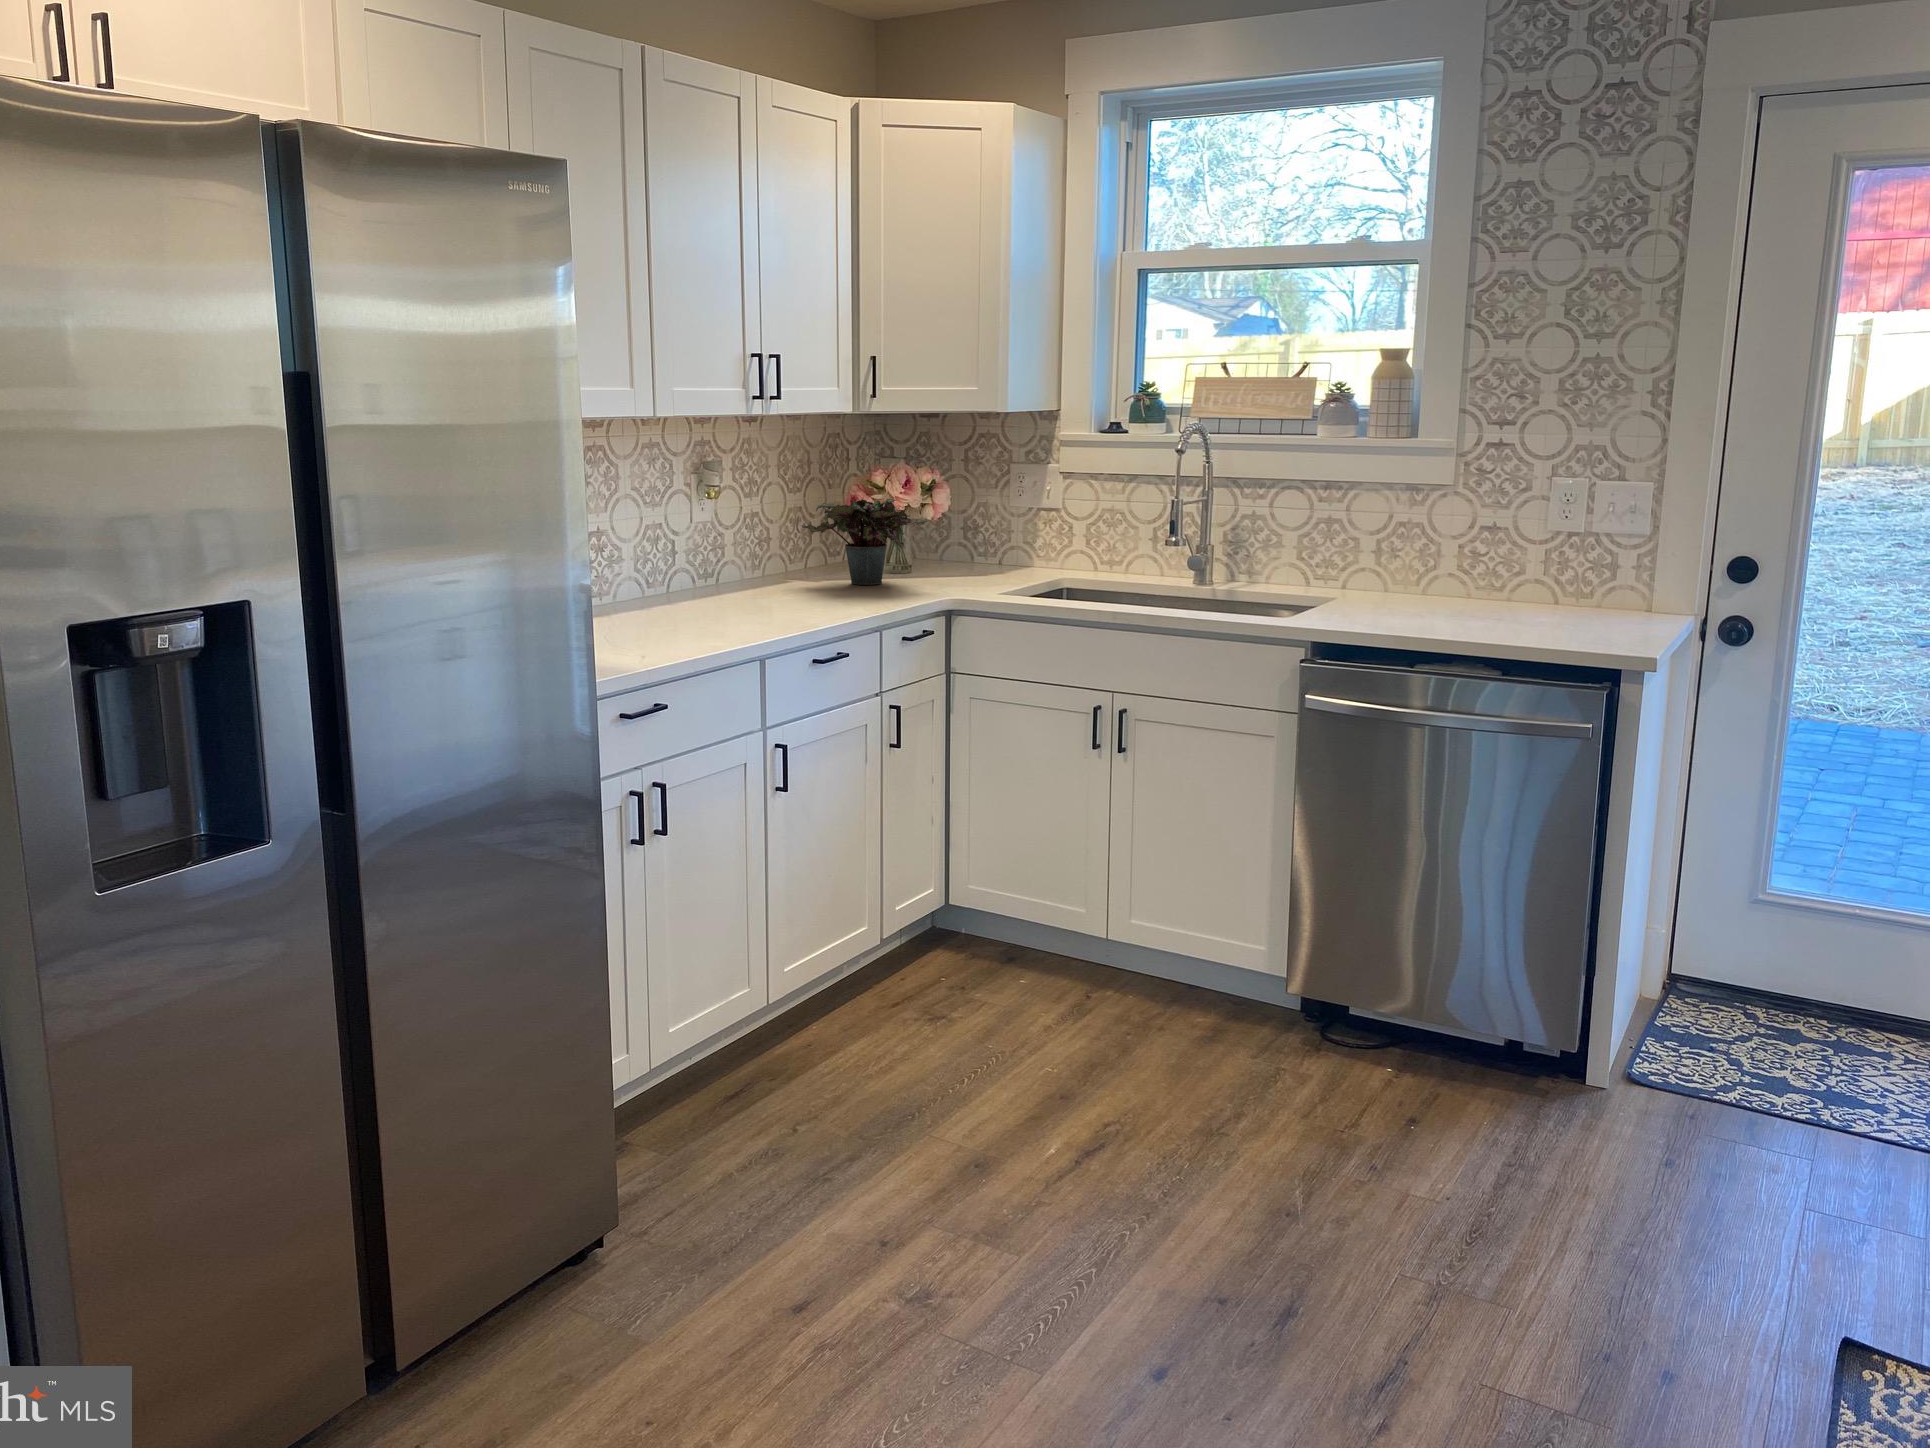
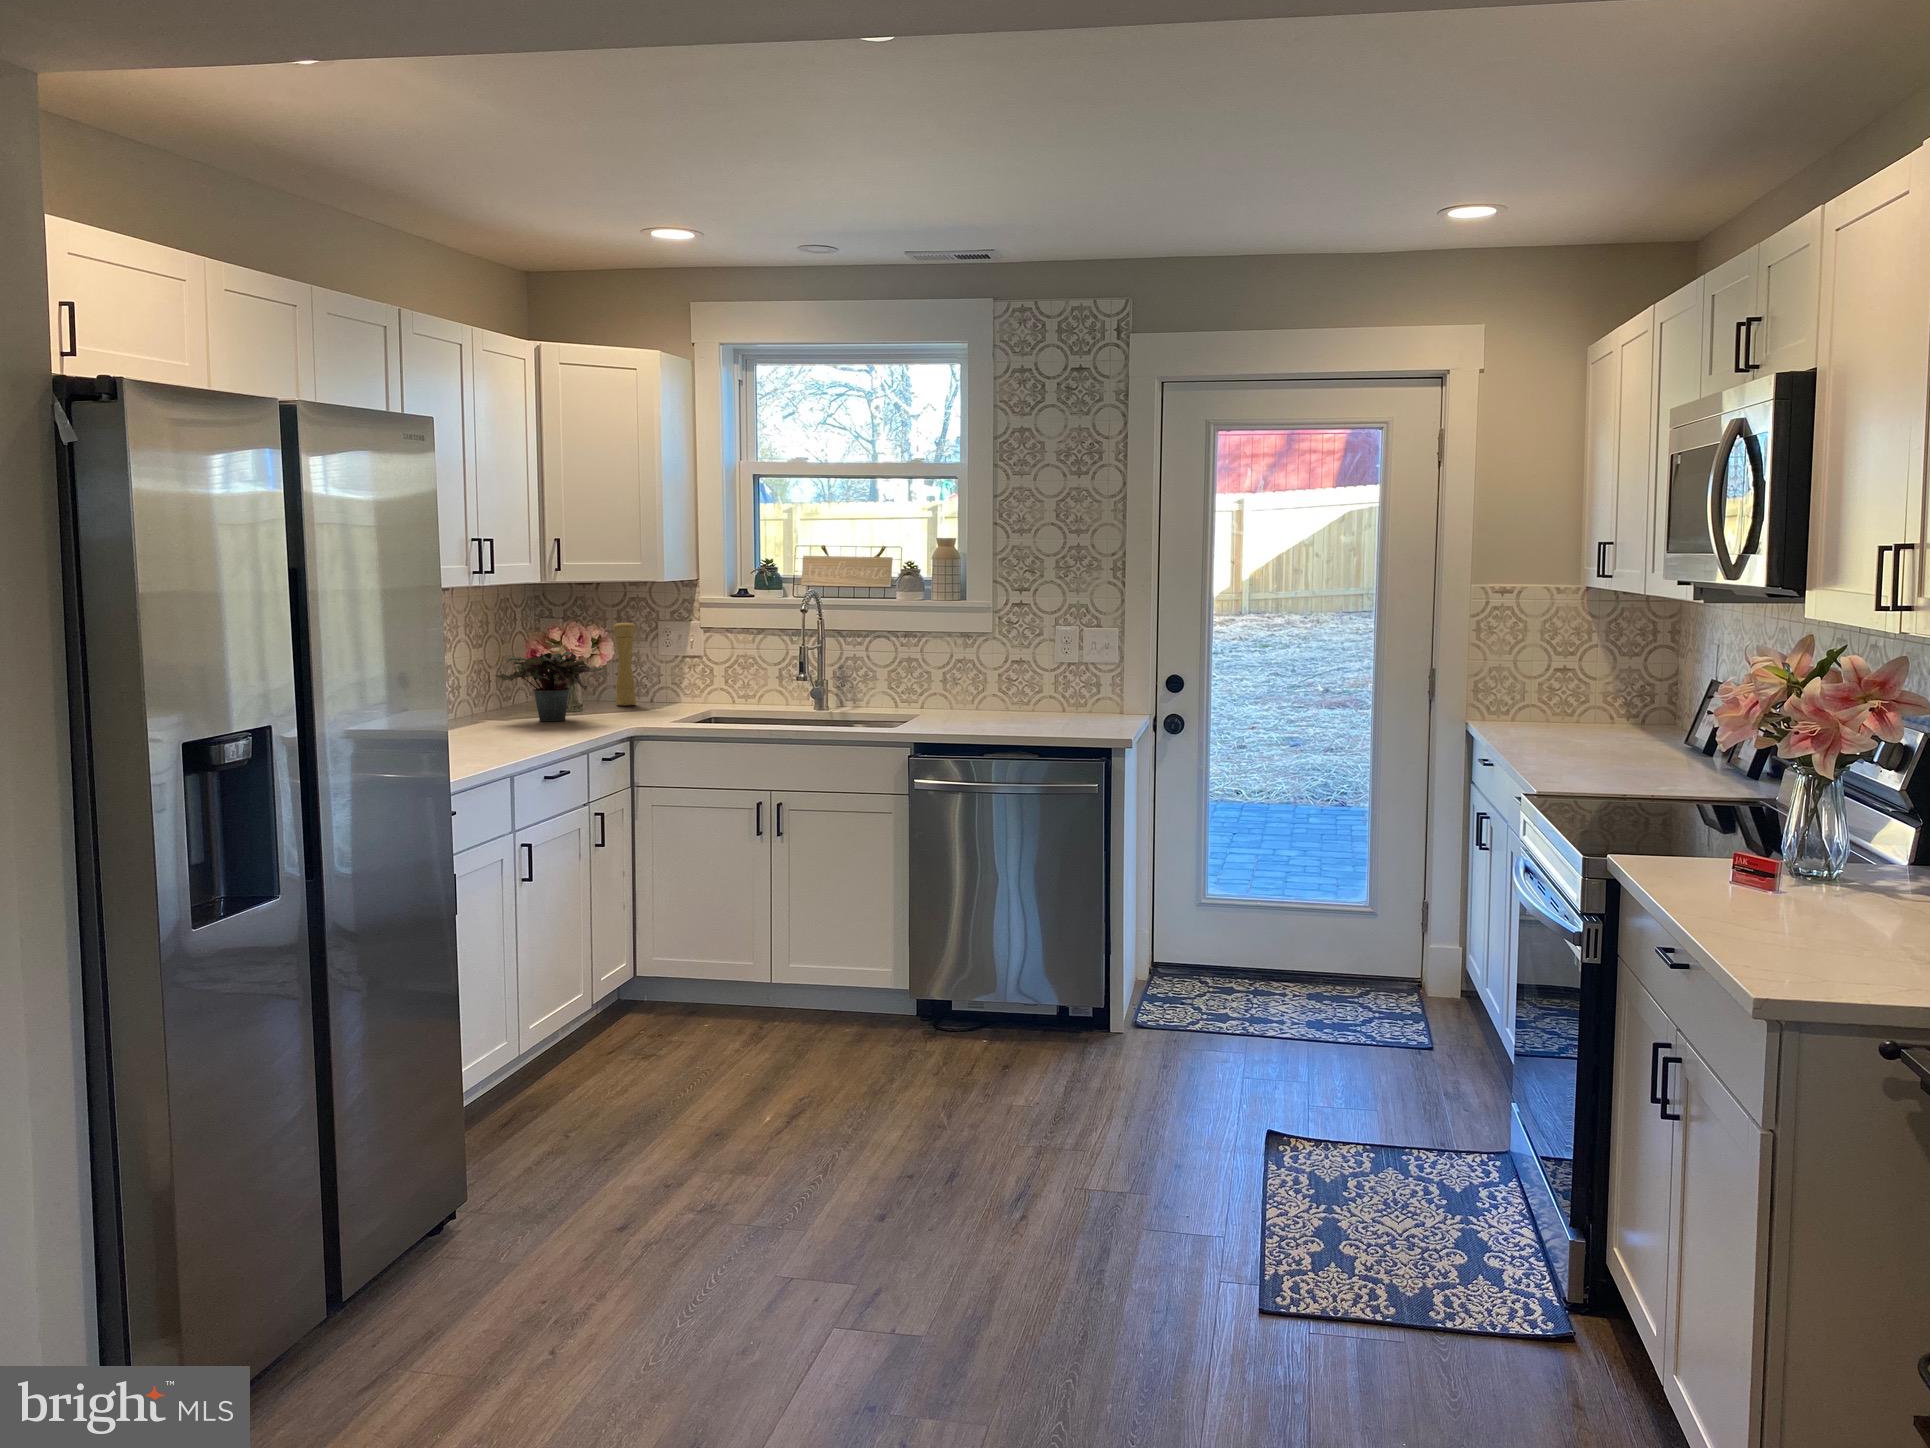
pepper mill: none [958,462,984,567] -> present [613,621,636,705]

